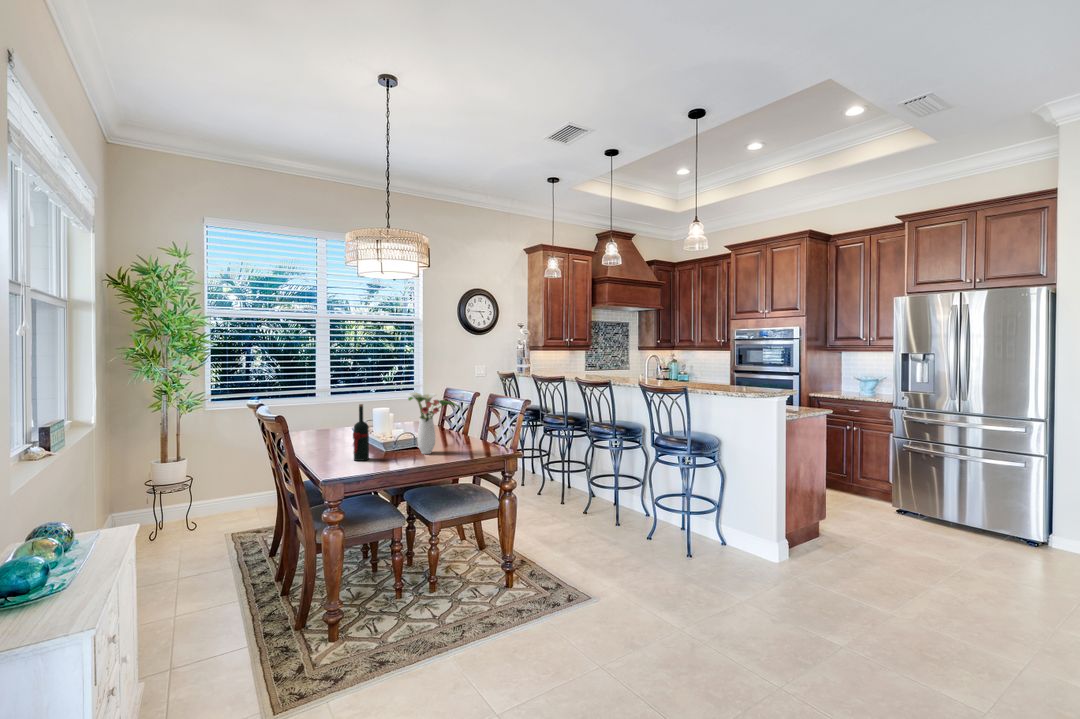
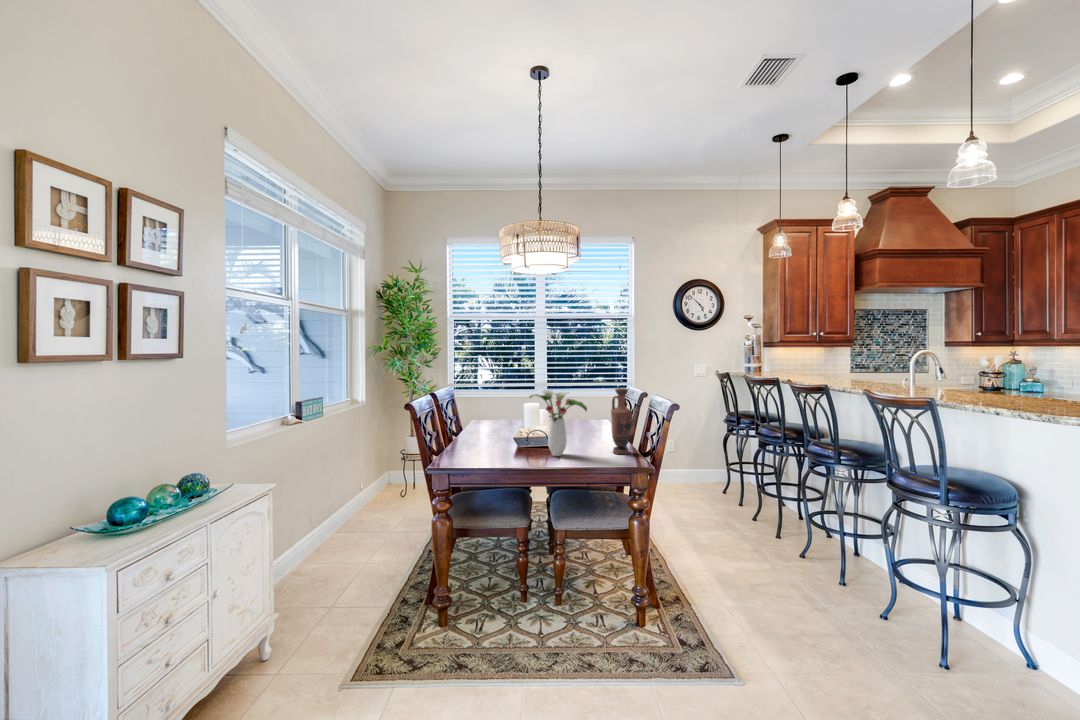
vase: none [470,388,489,446] -> present [611,388,633,454]
wine bottle: present [353,404,369,461] -> none [482,399,499,456]

